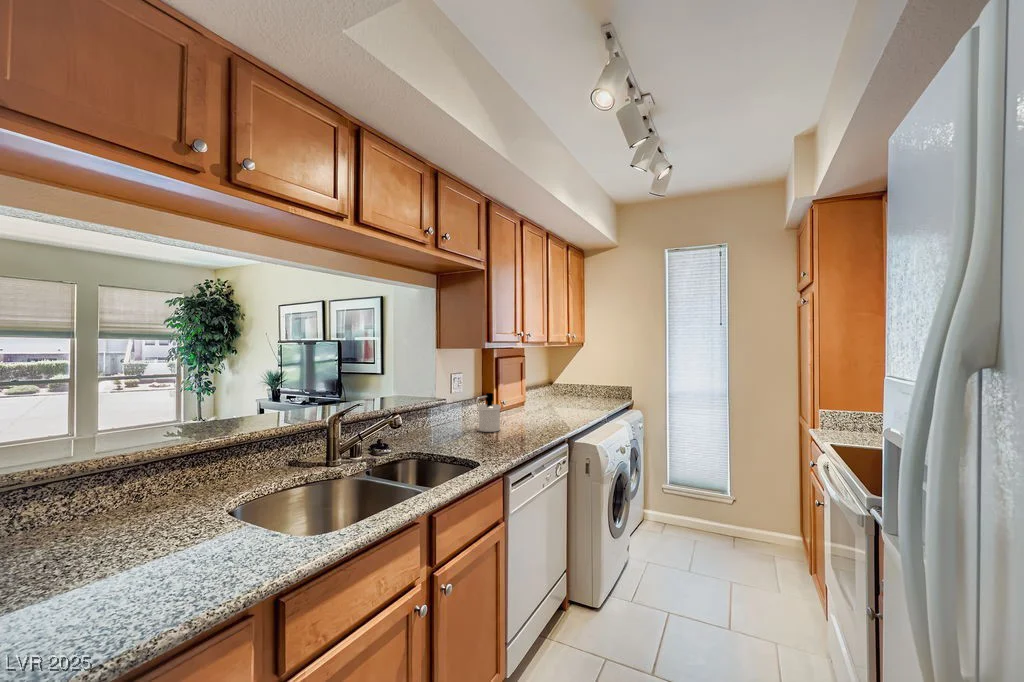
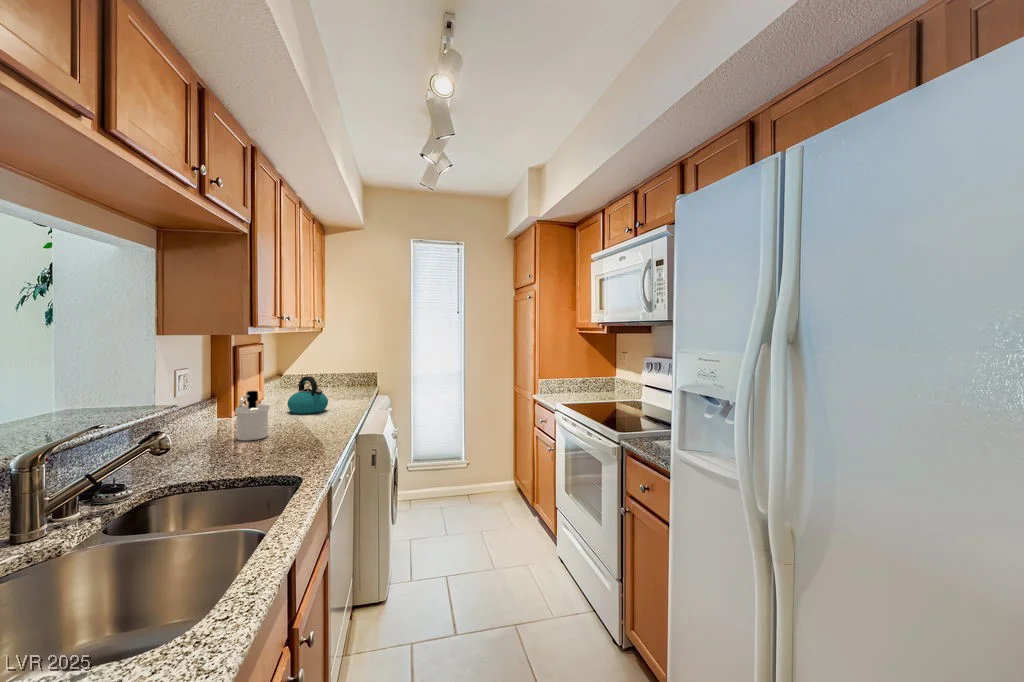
kettle: none [533,385,565,418] -> present [287,376,328,414]

